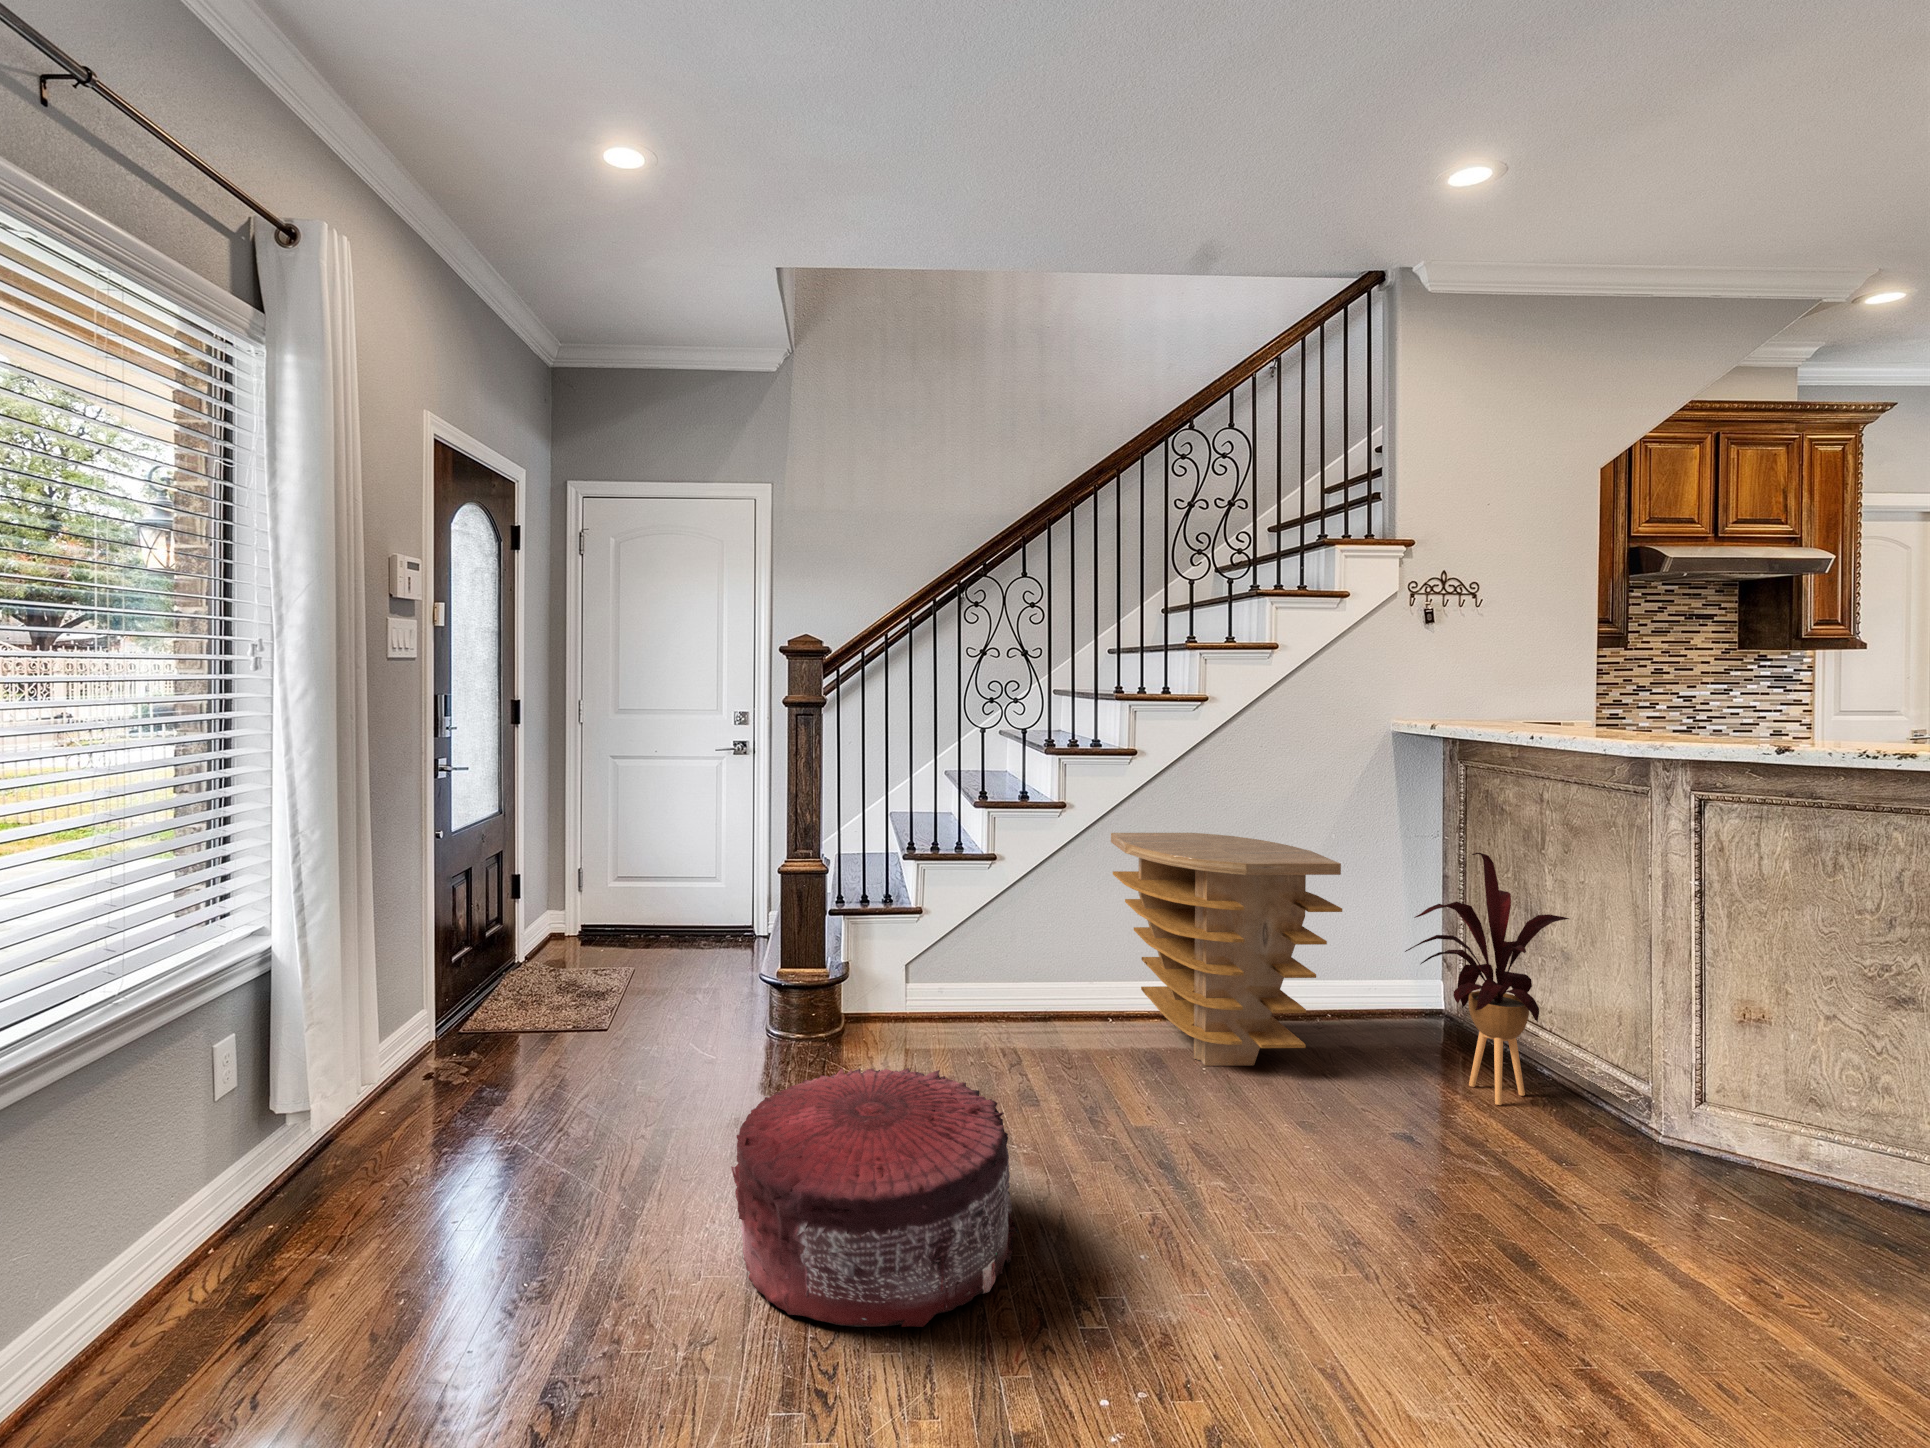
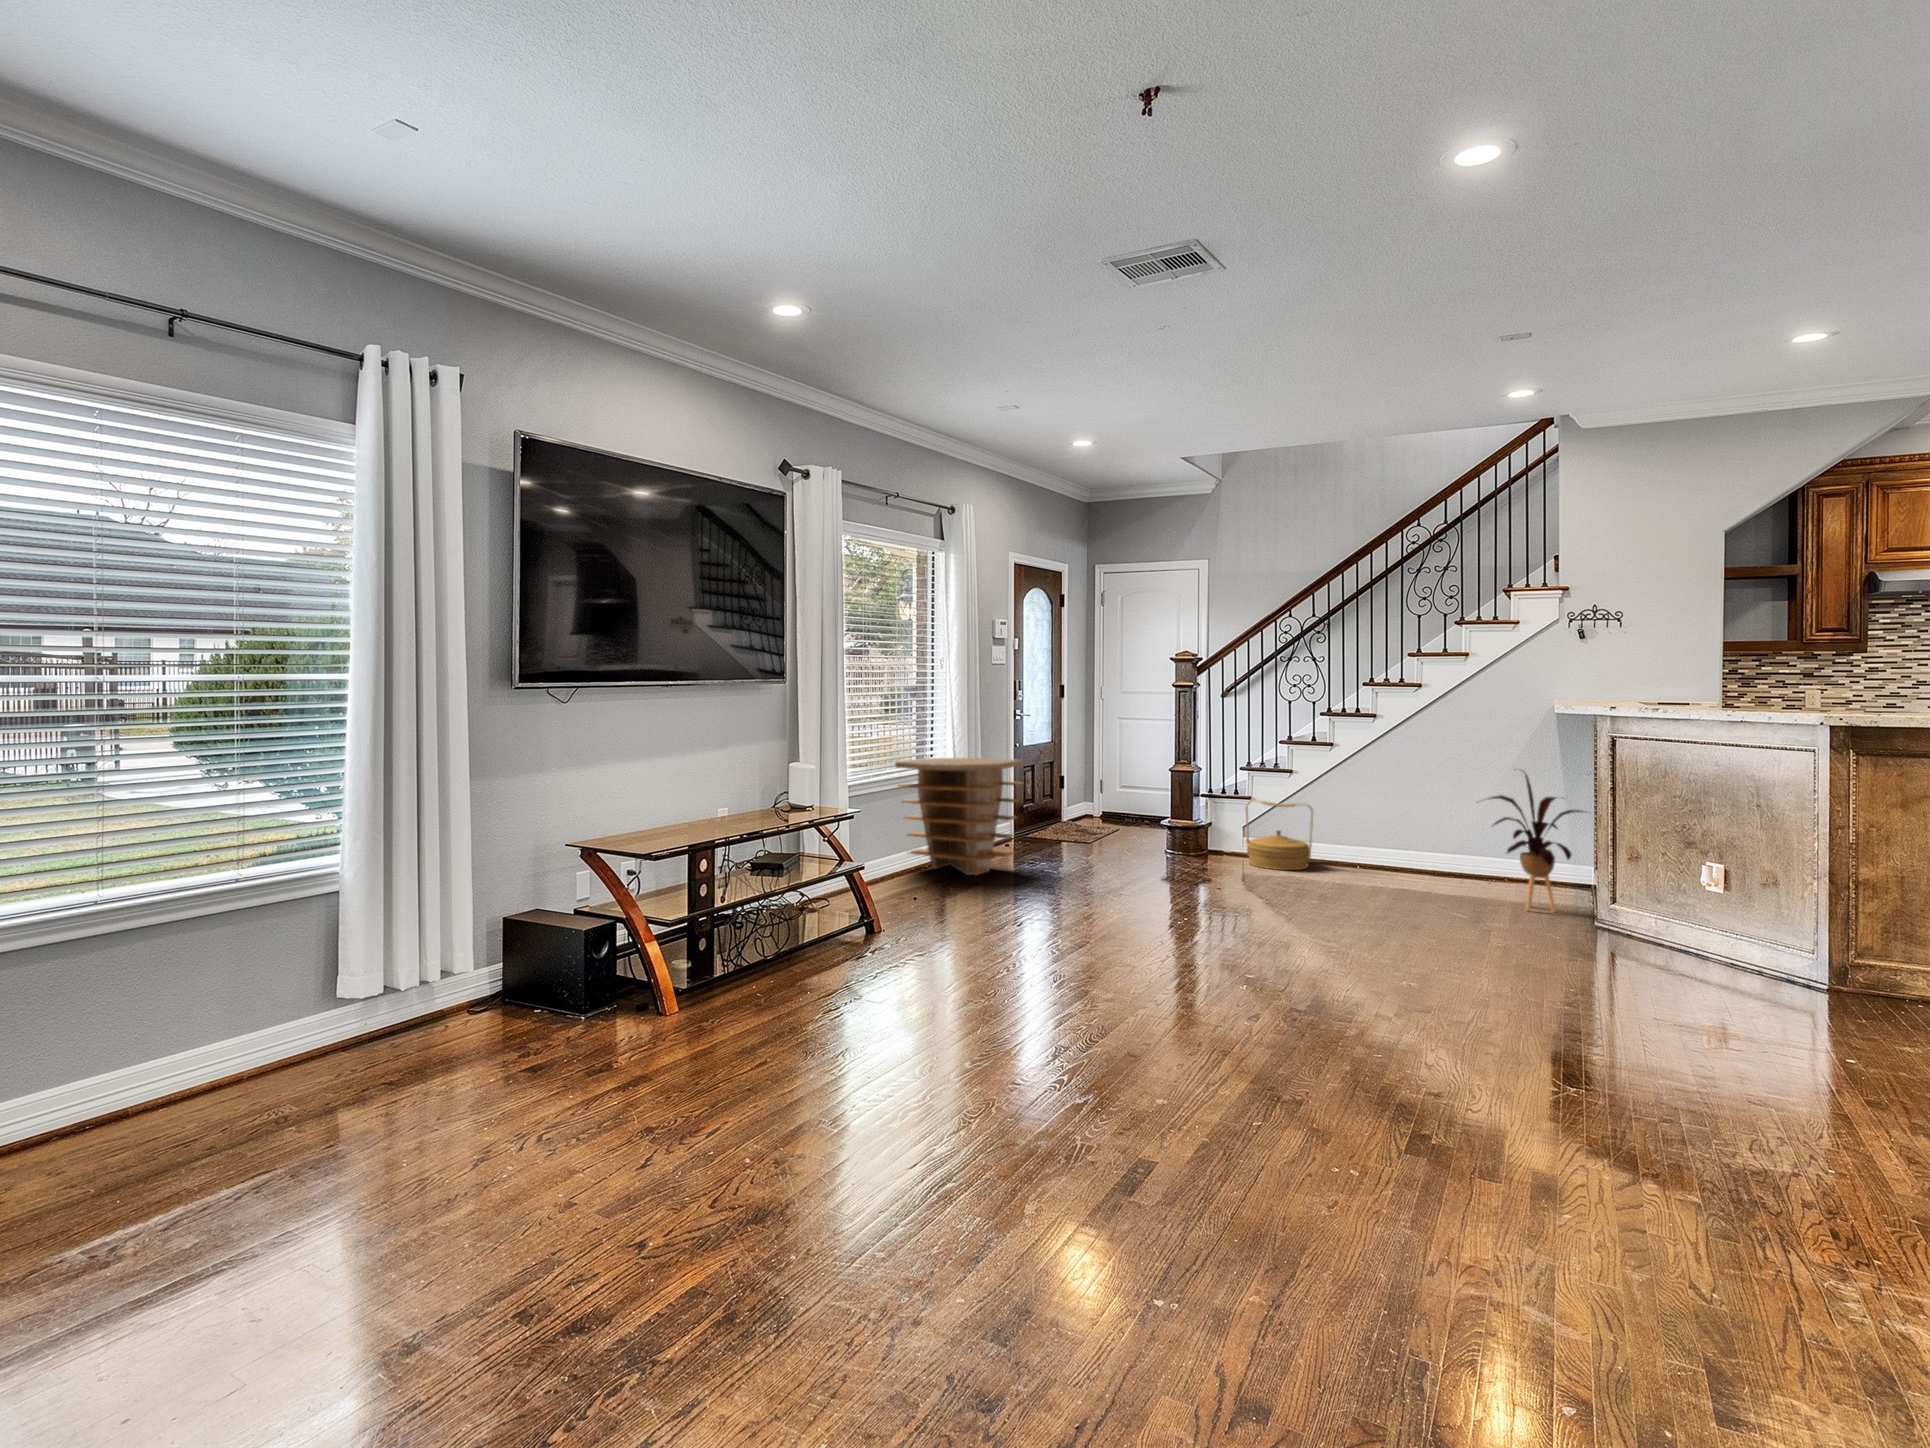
side table: present [1111,833,1342,1066] -> present [895,758,1023,875]
woven basket: none [939,919,1060,1058] -> present [1245,800,1313,870]
pouf: present [731,1068,1019,1327] -> none [1089,830,1199,898]

